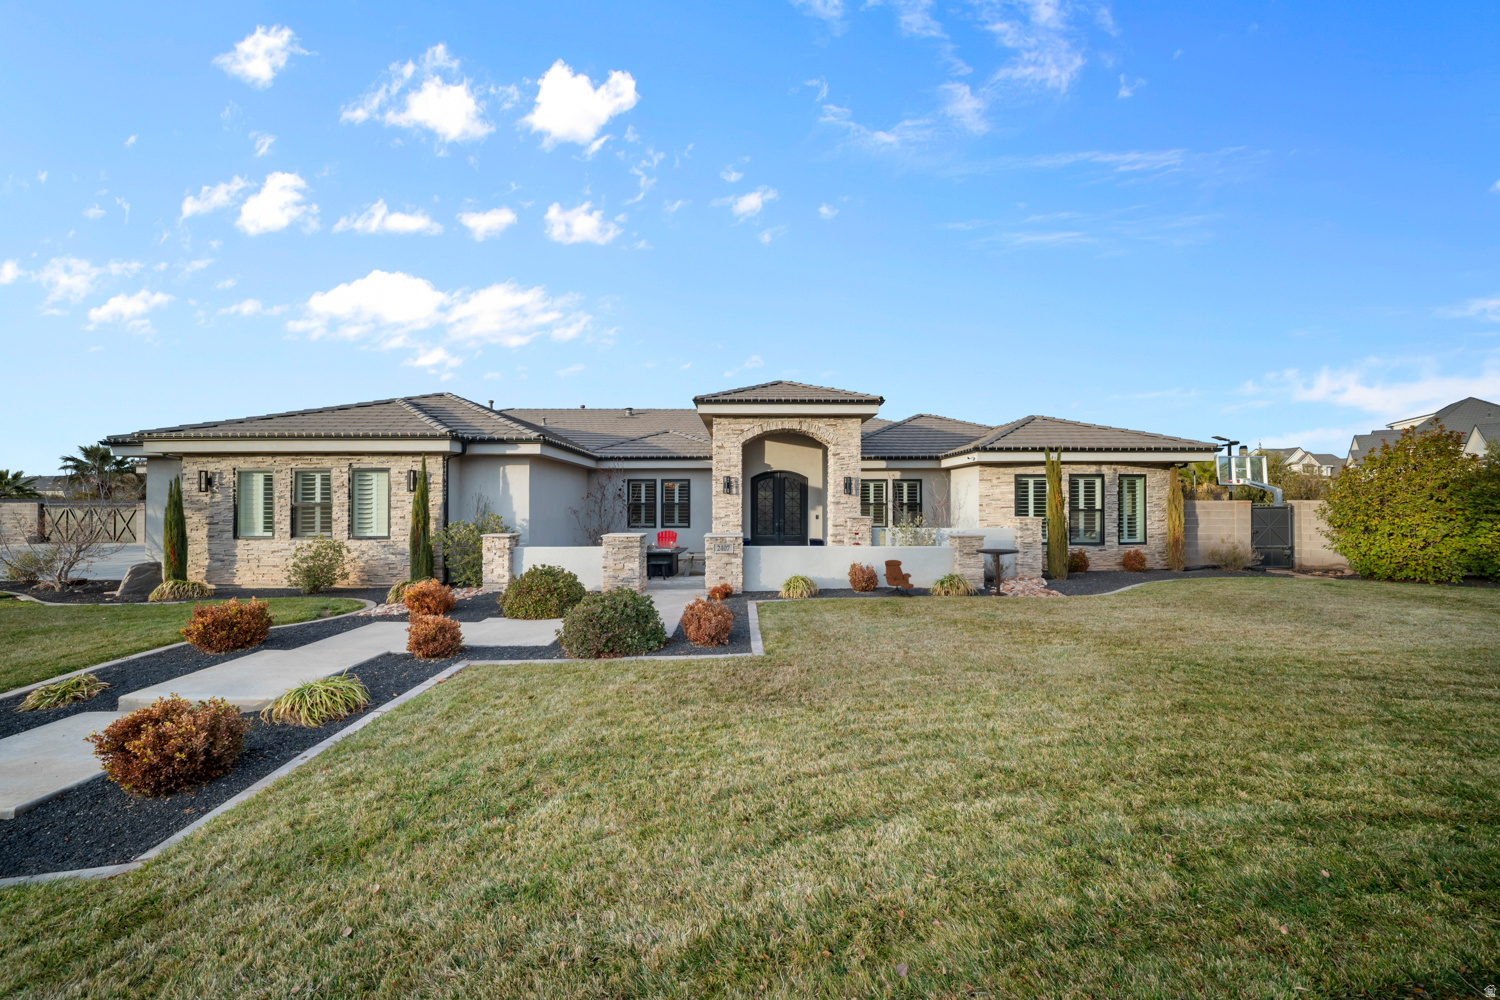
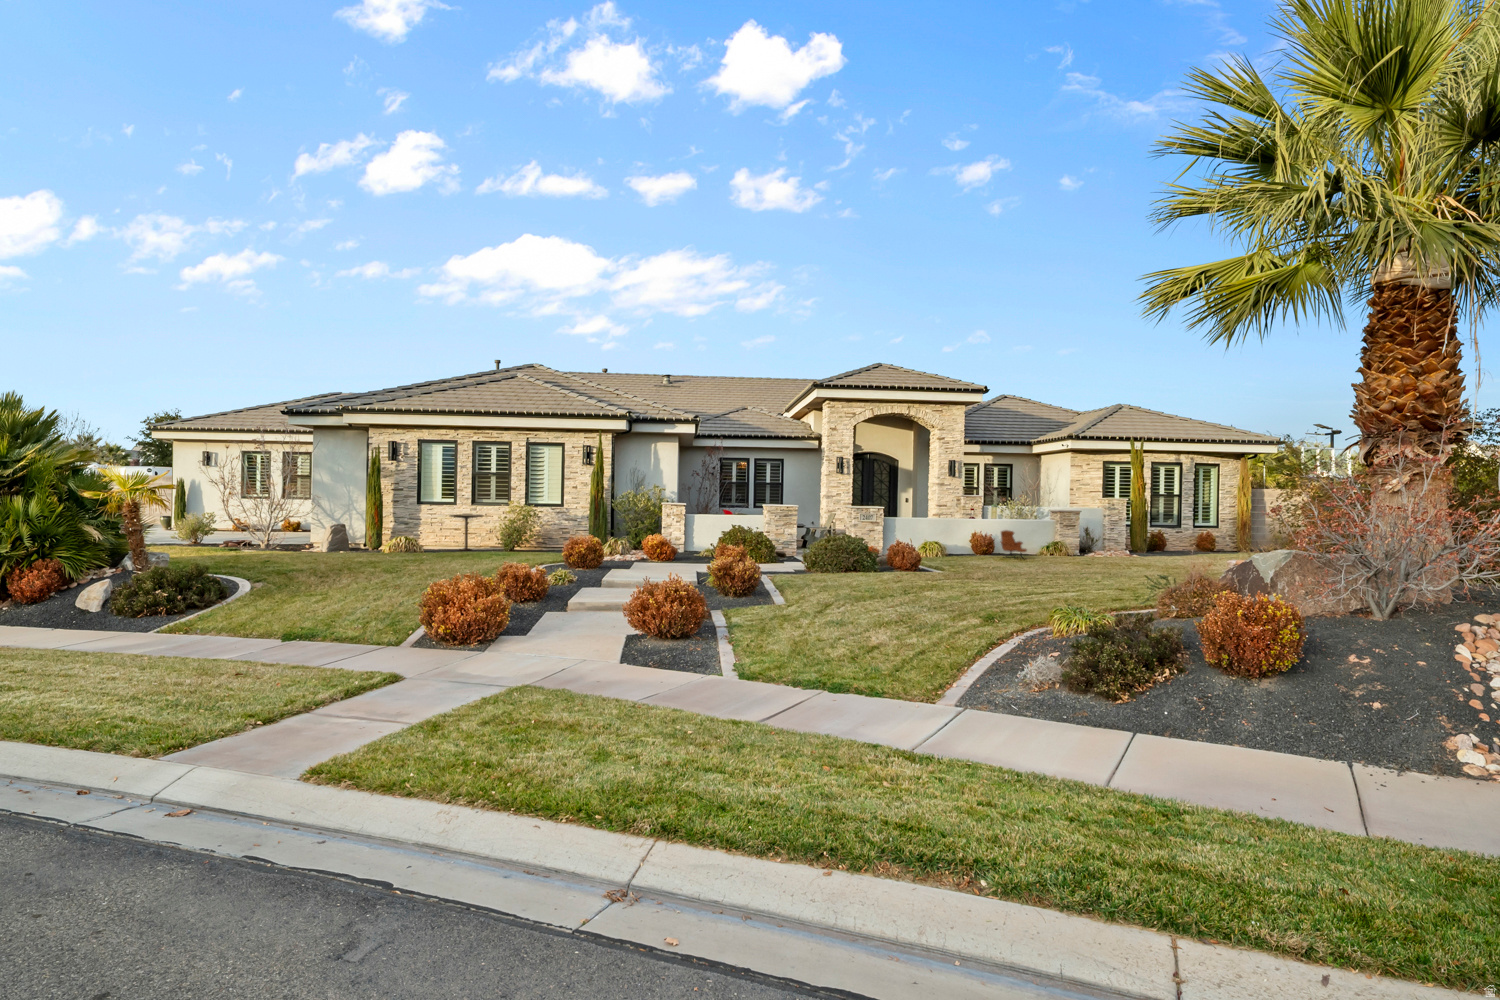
pedestal table: present [976,549,1020,596] -> present [450,514,483,551]

